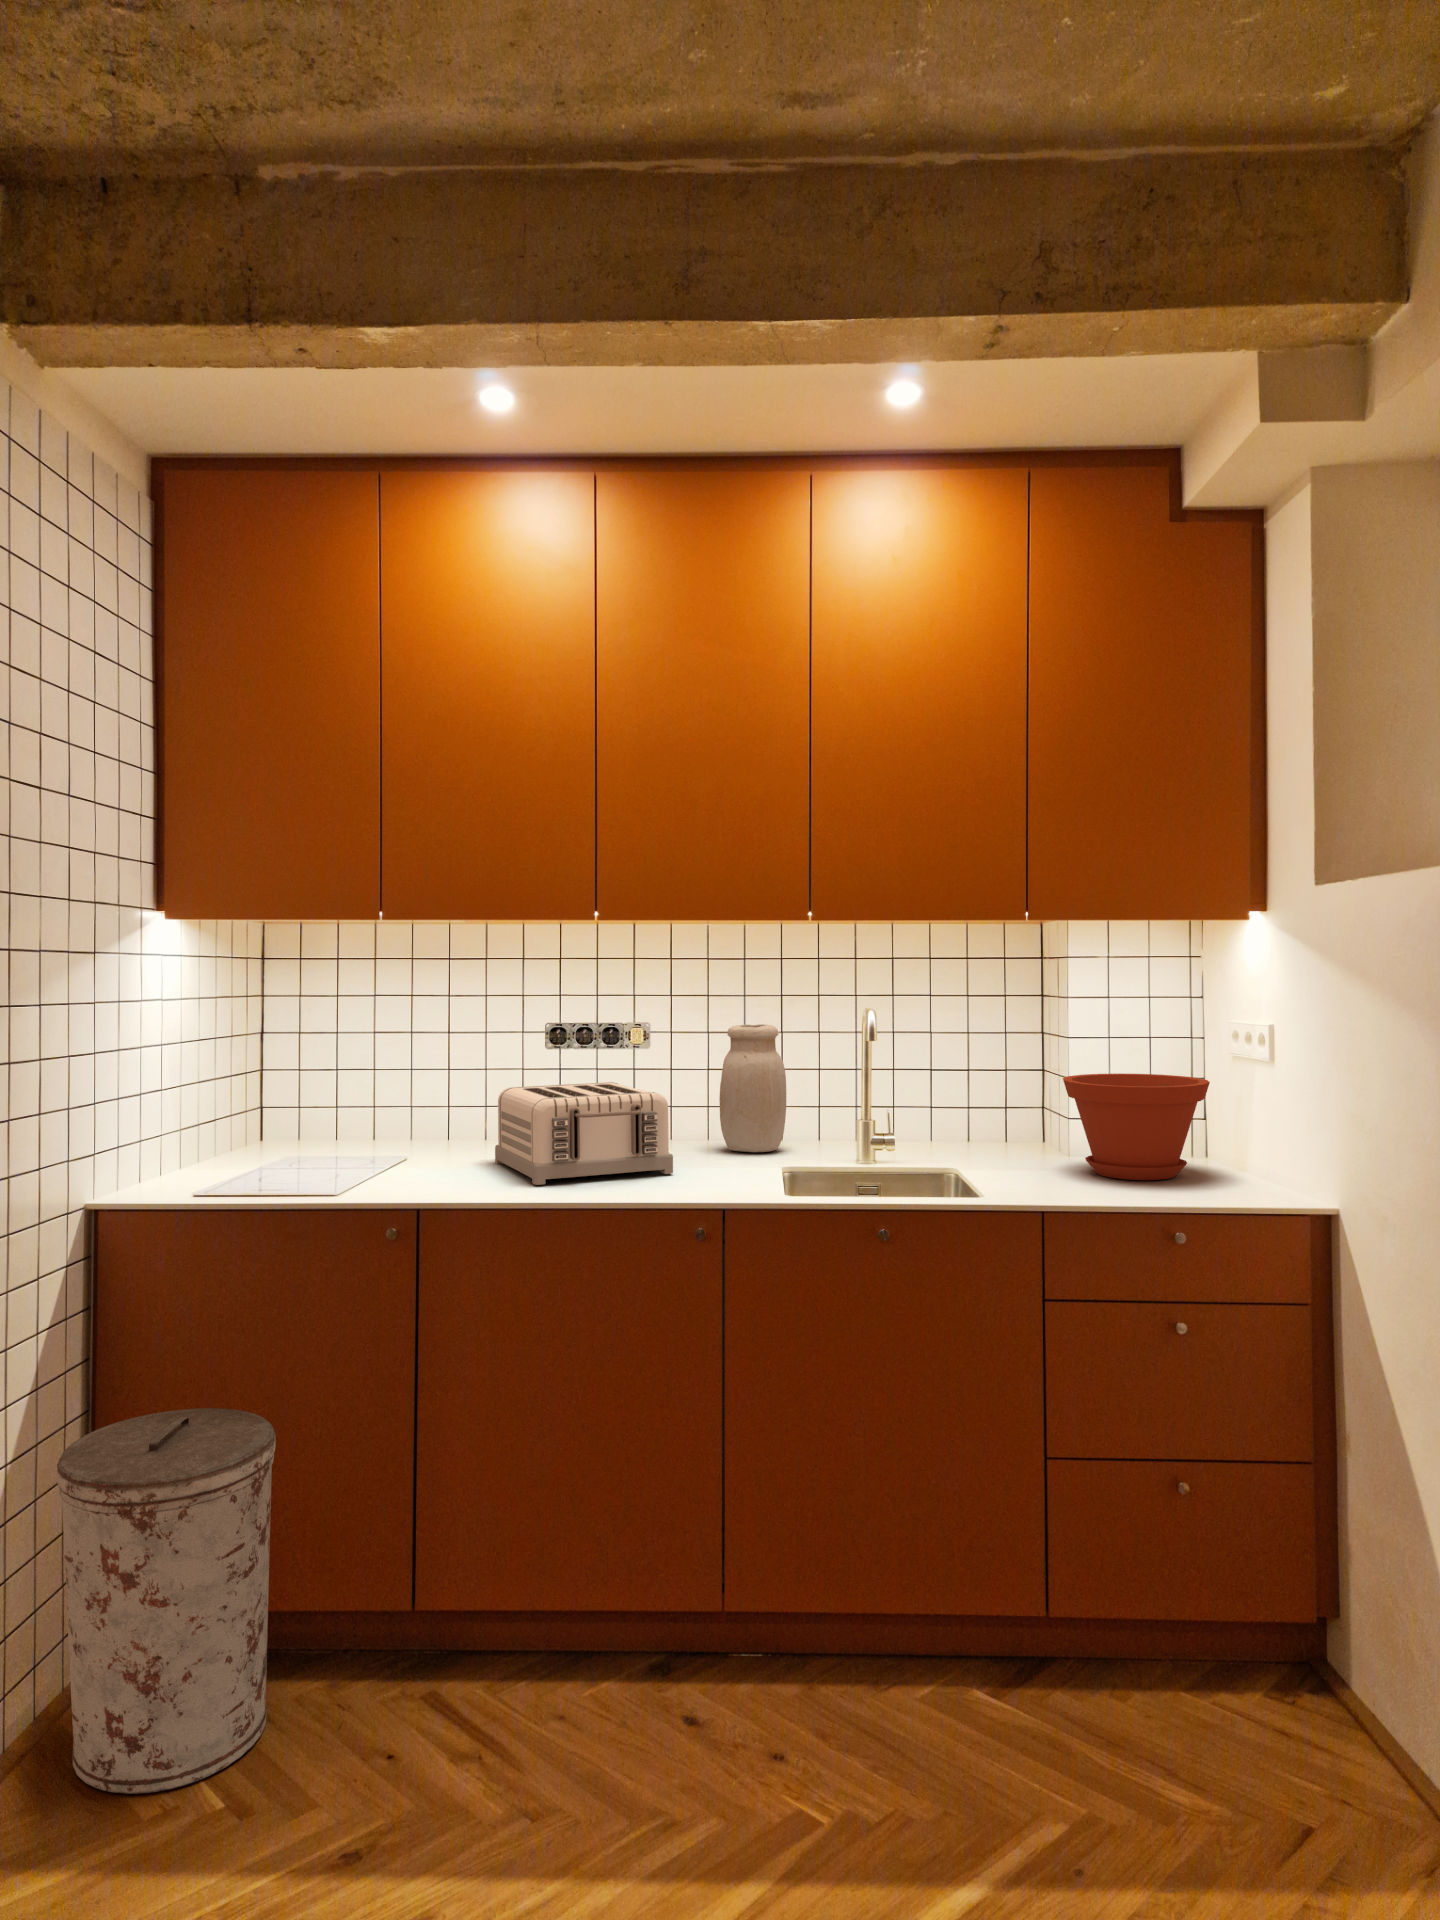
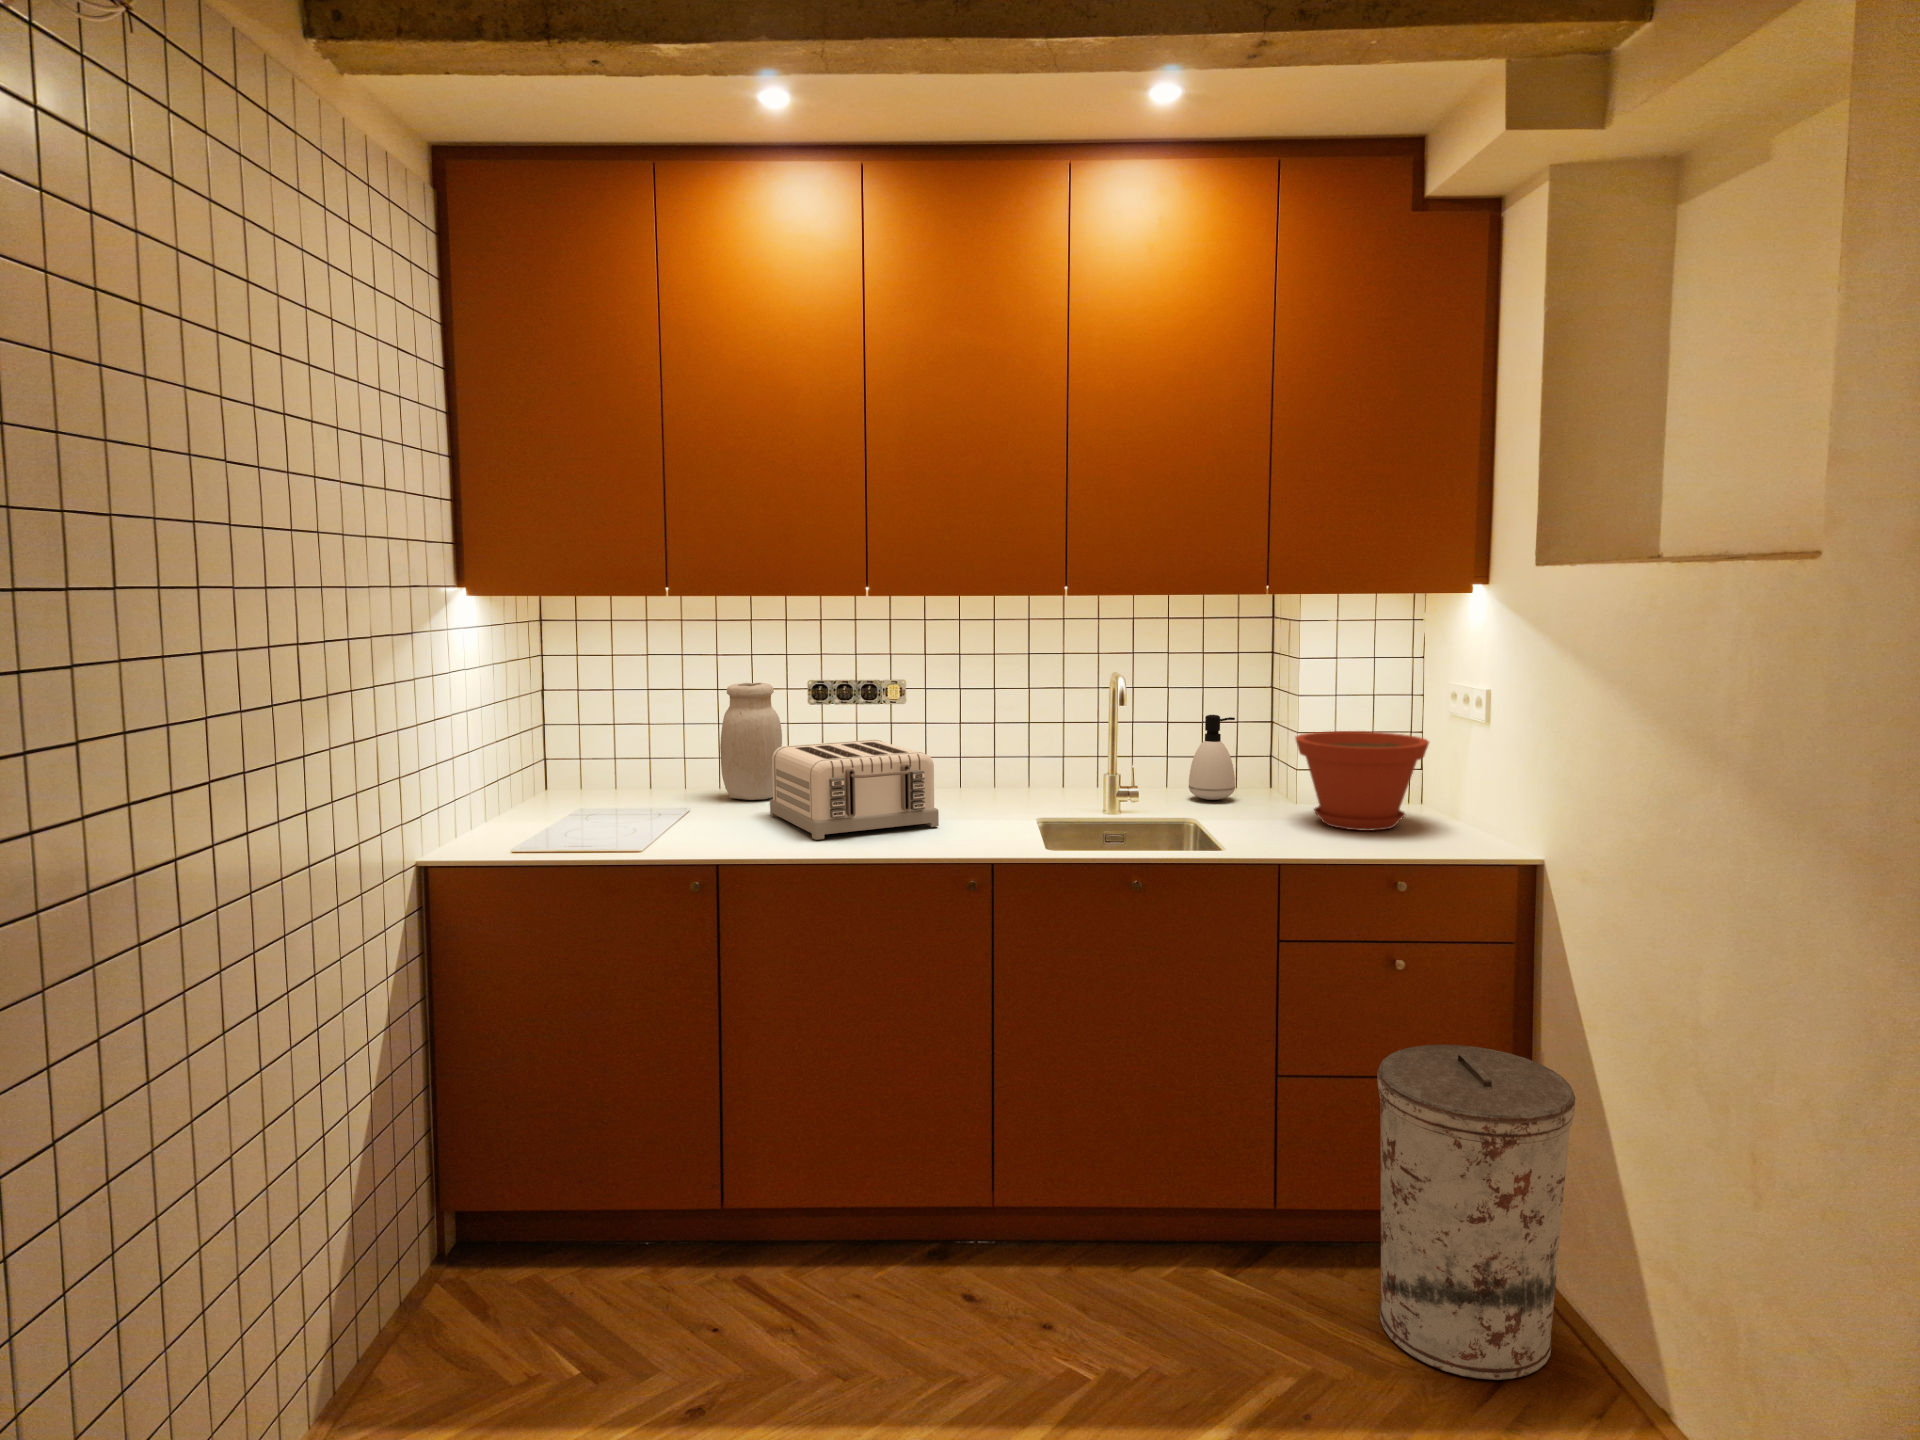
jar: present [719,1024,786,1152] -> present [720,683,782,800]
soap dispenser: none [952,1058,1003,1150] -> present [1189,715,1235,800]
trash can: present [57,1408,276,1794] -> present [1377,1045,1575,1380]

